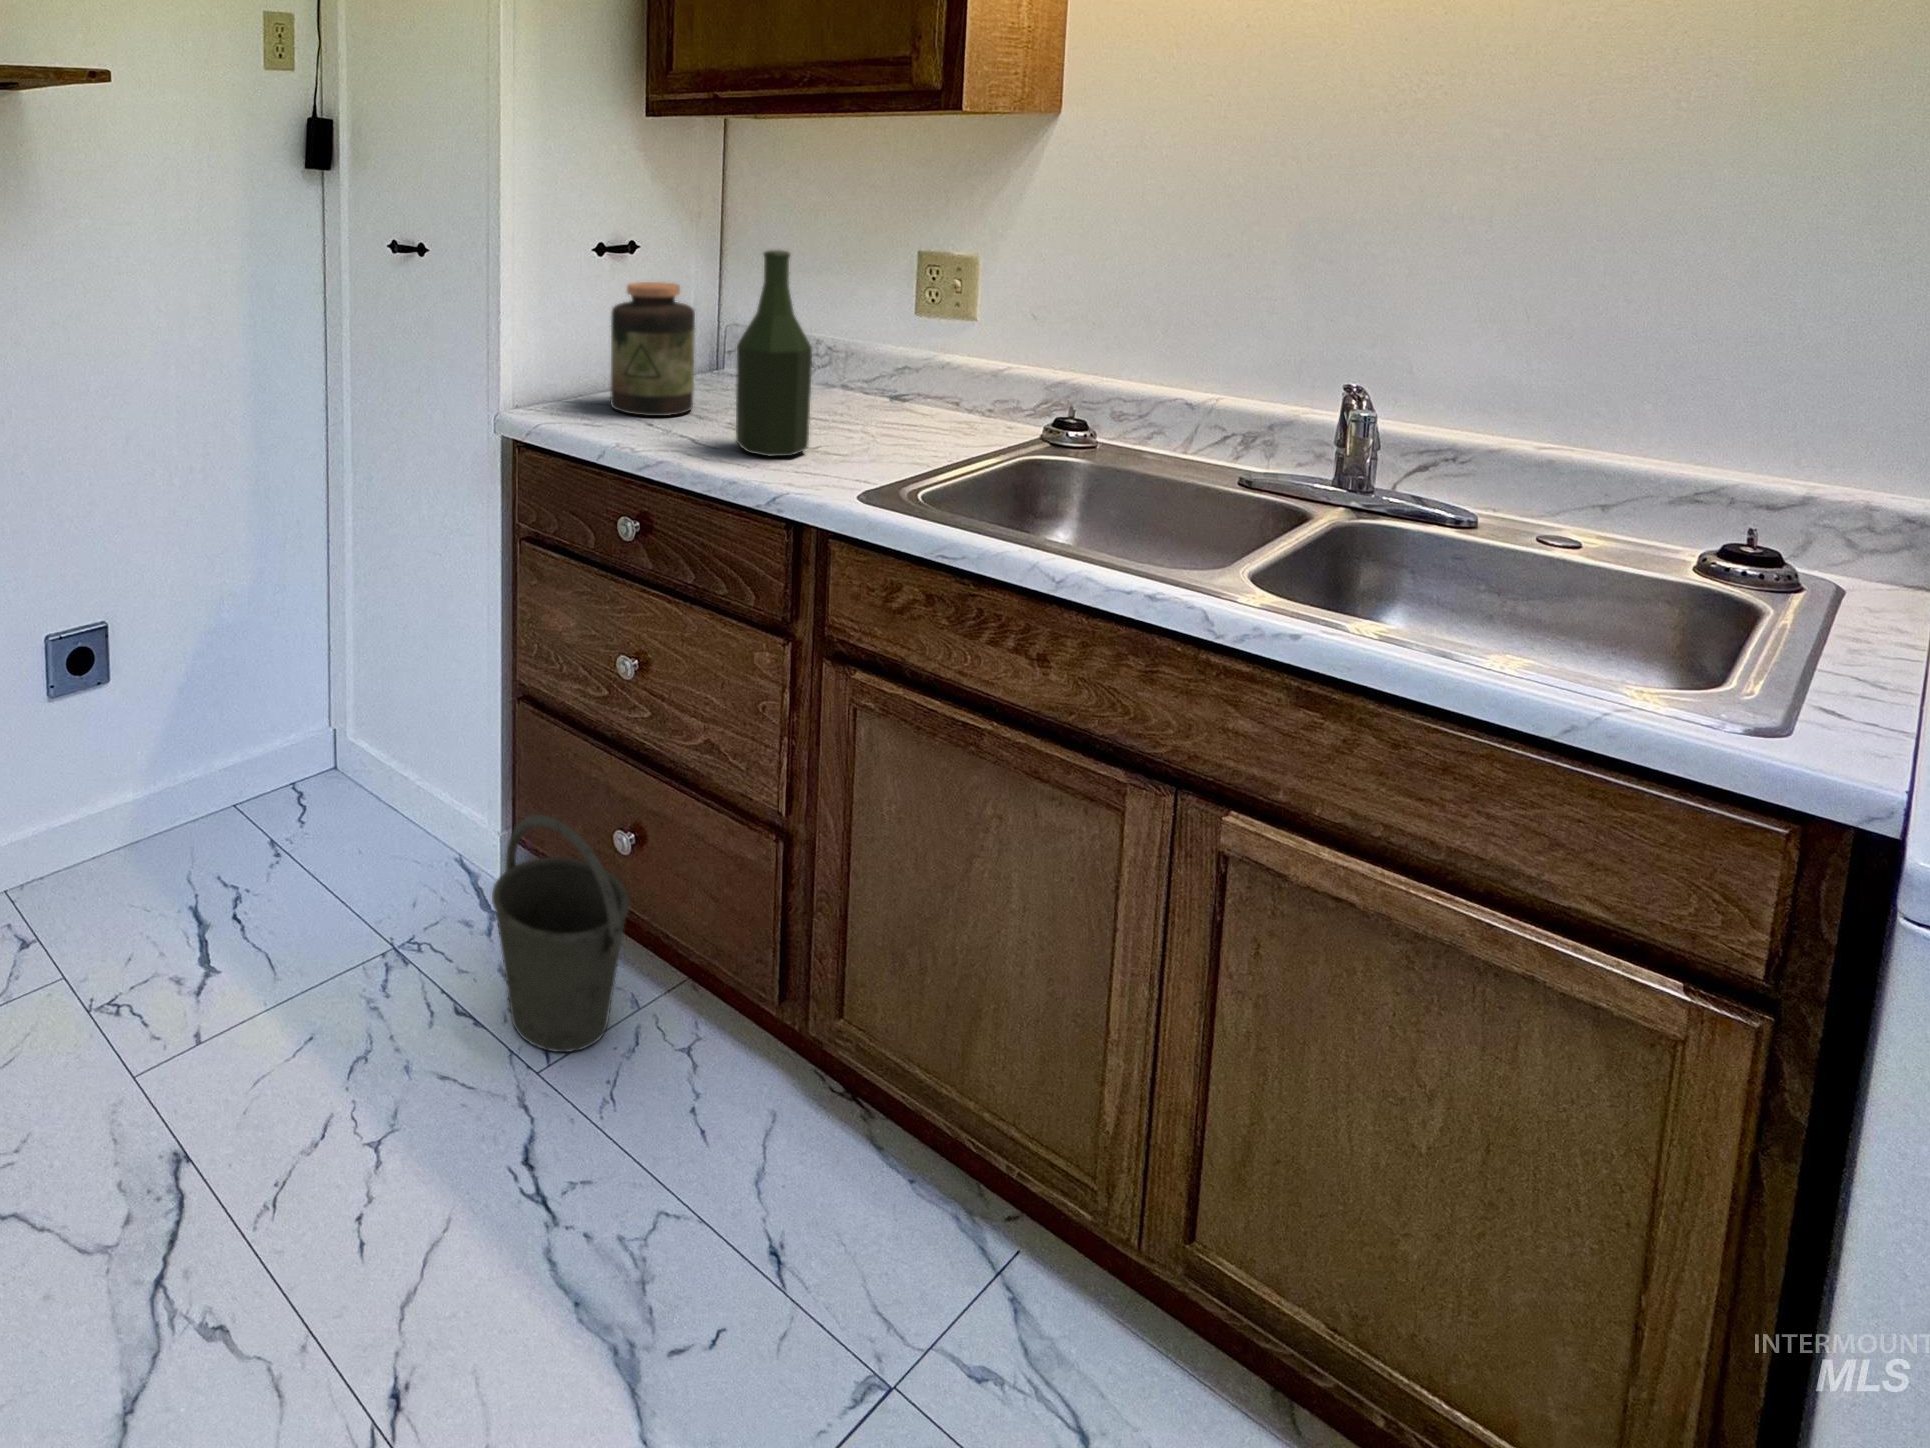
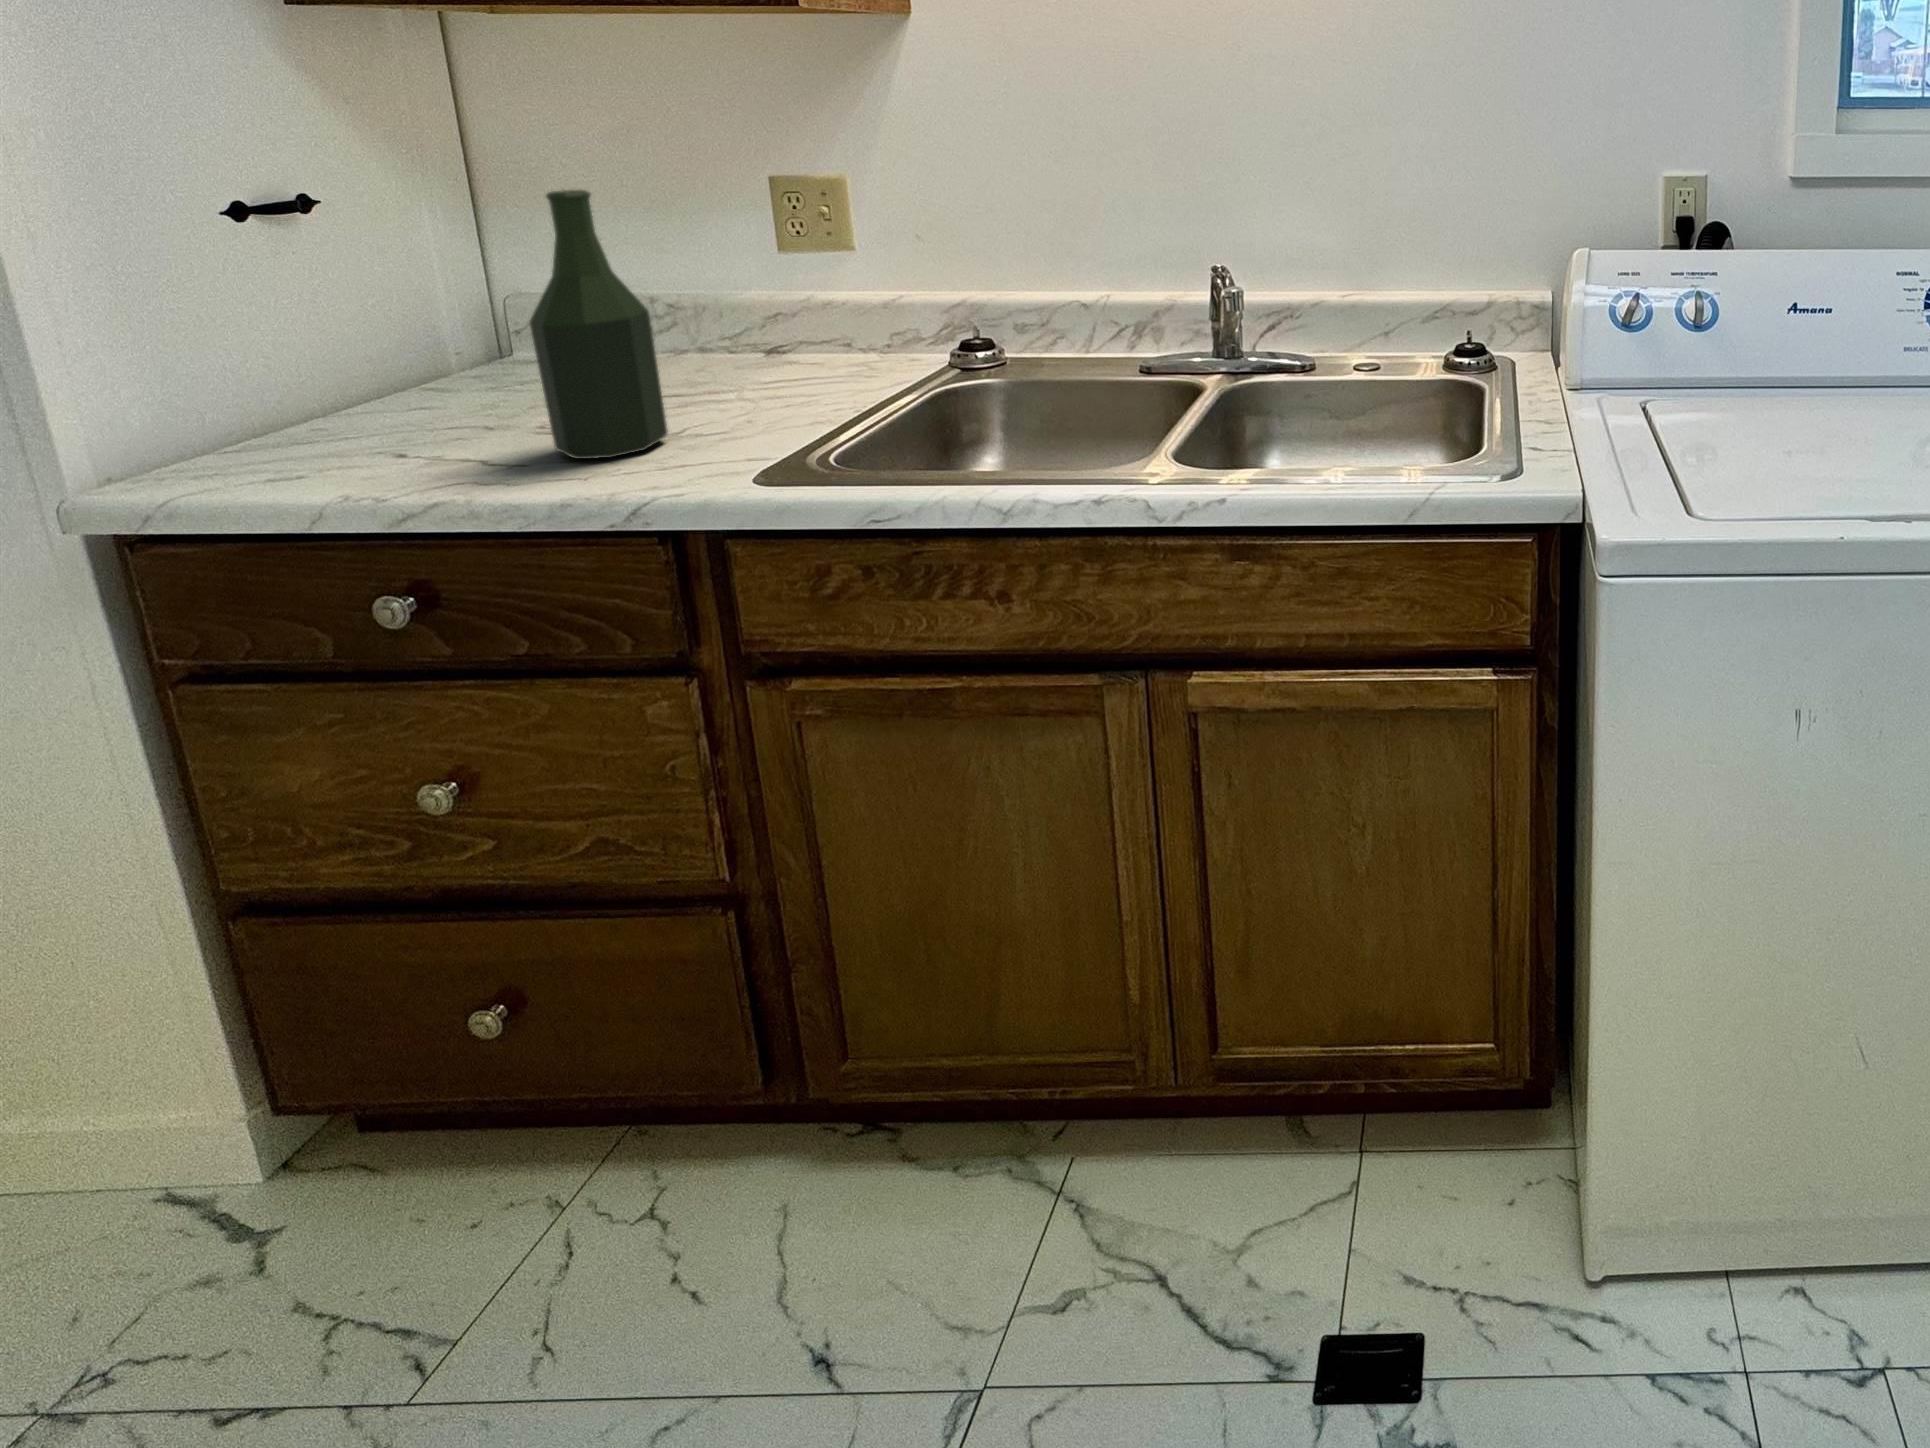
jar: present [610,282,695,416] -> none [284,250,472,446]
bucket: present [492,815,629,1052] -> none [246,1049,514,1369]

